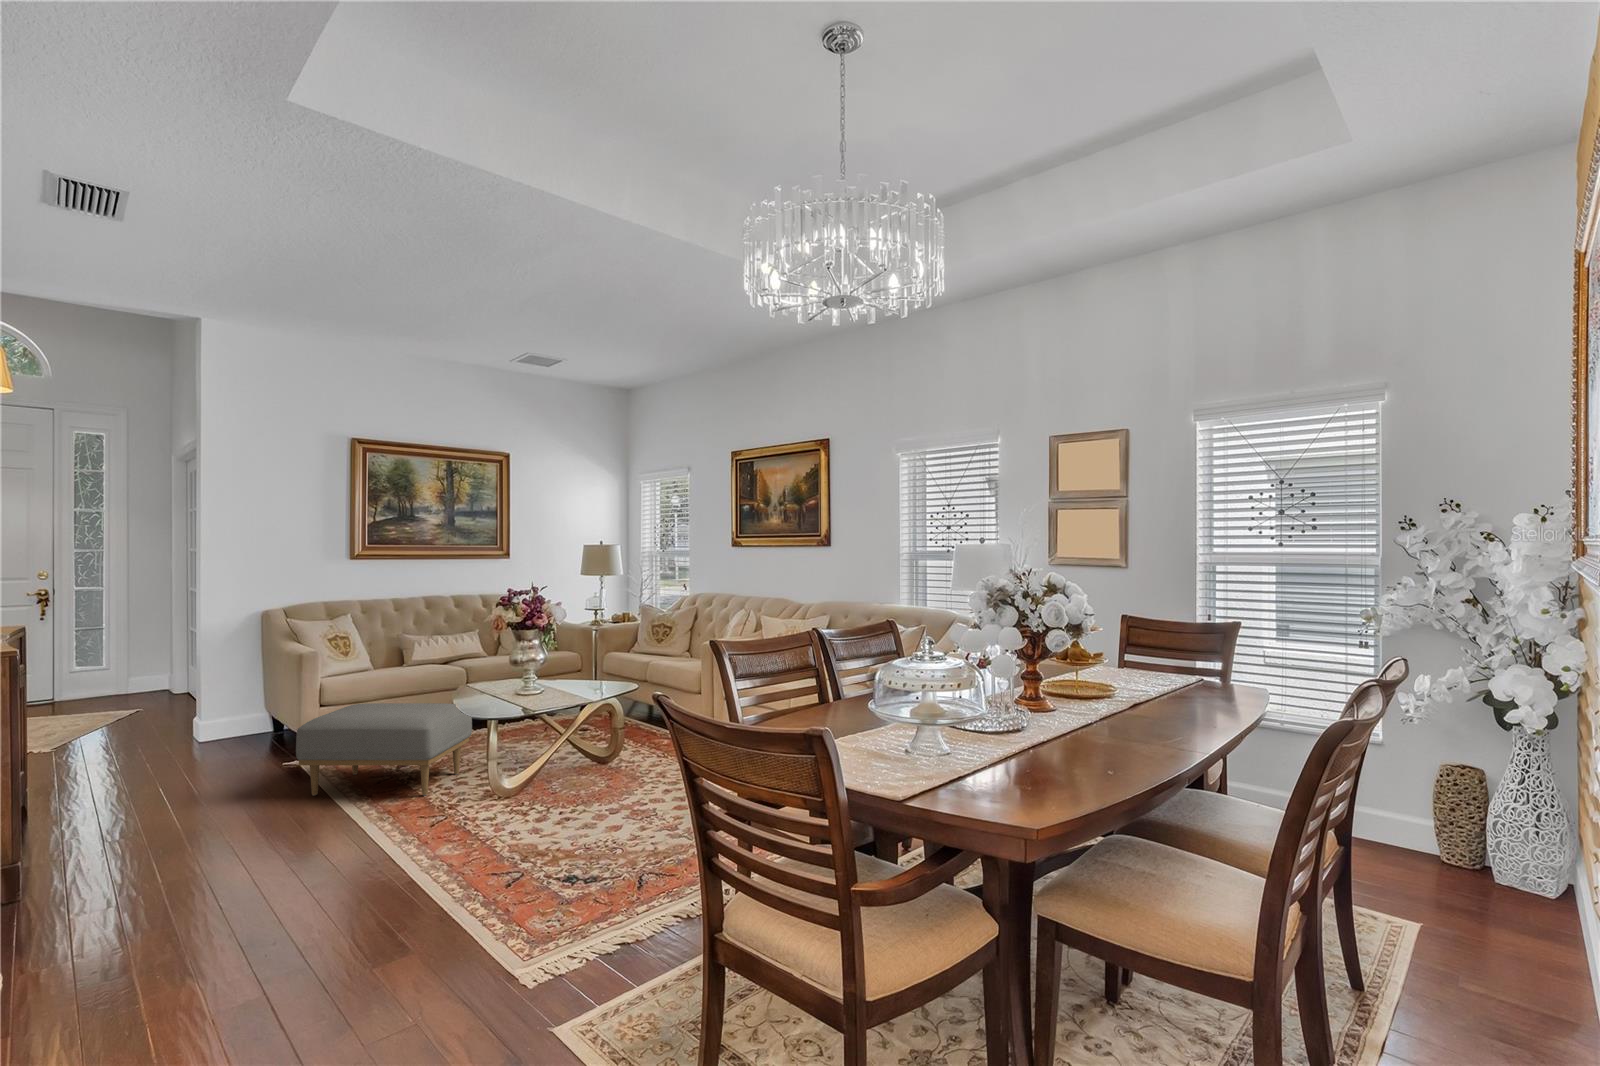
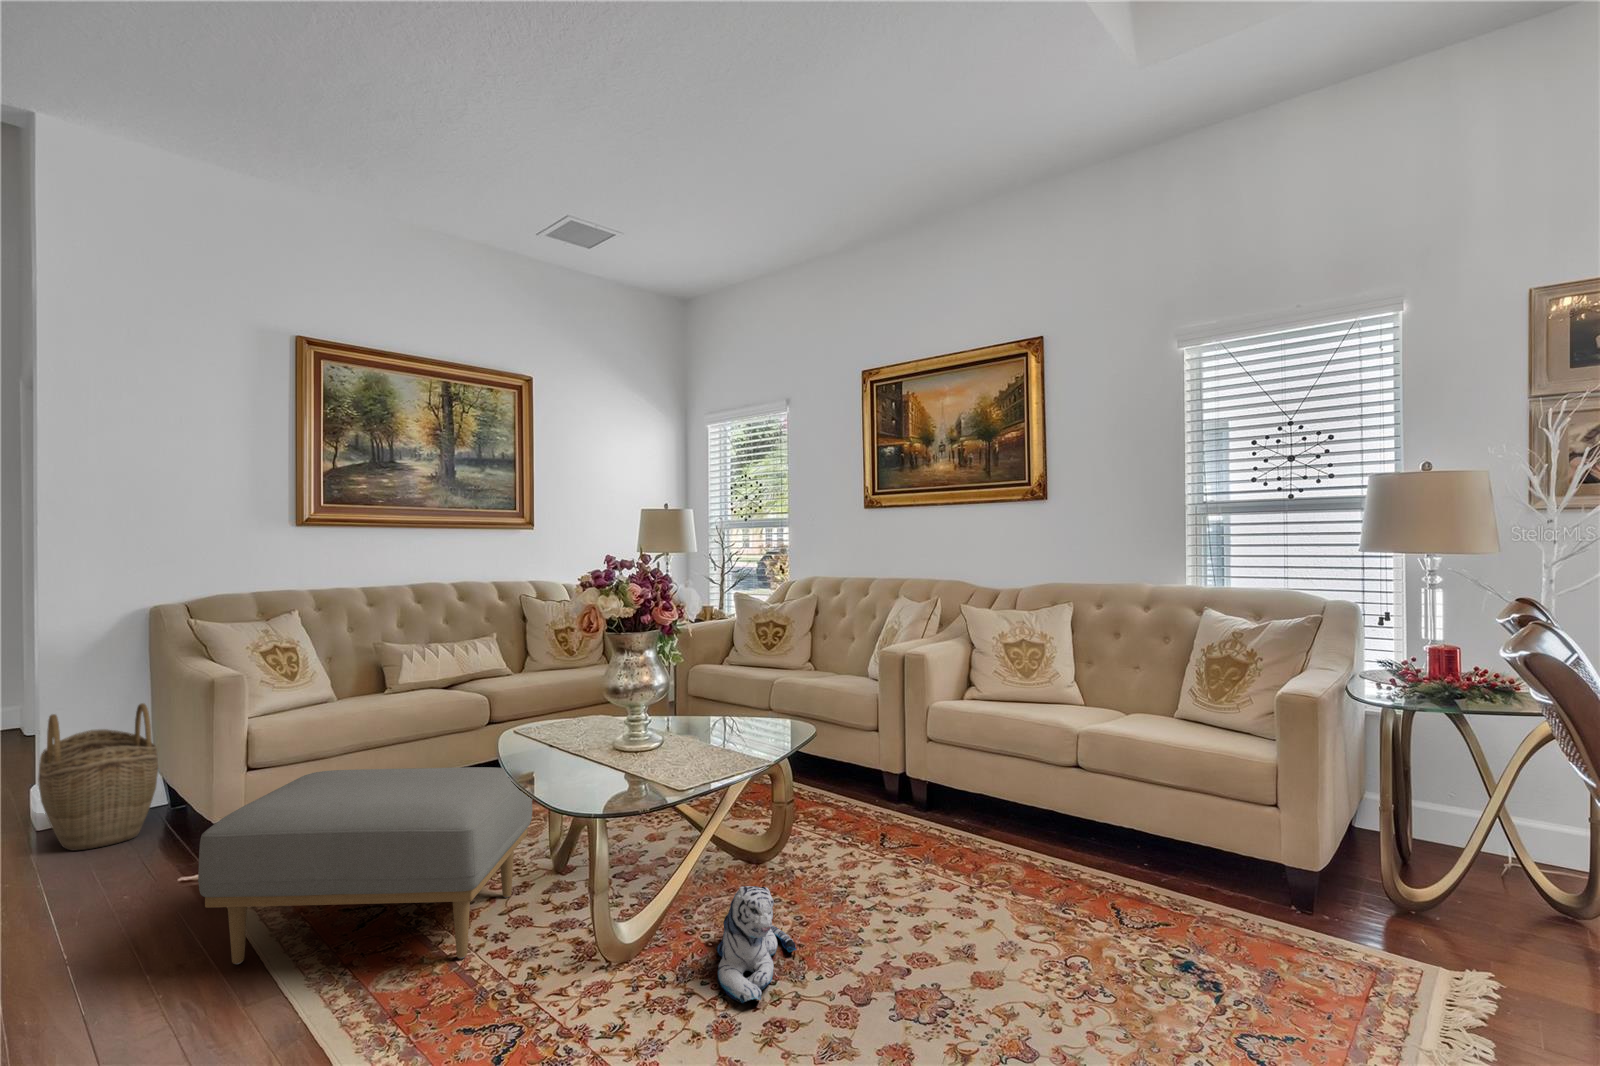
woven basket: none [203,669,269,751] -> present [38,703,158,851]
plush toy: none [546,760,593,812] -> present [716,886,796,1003]

